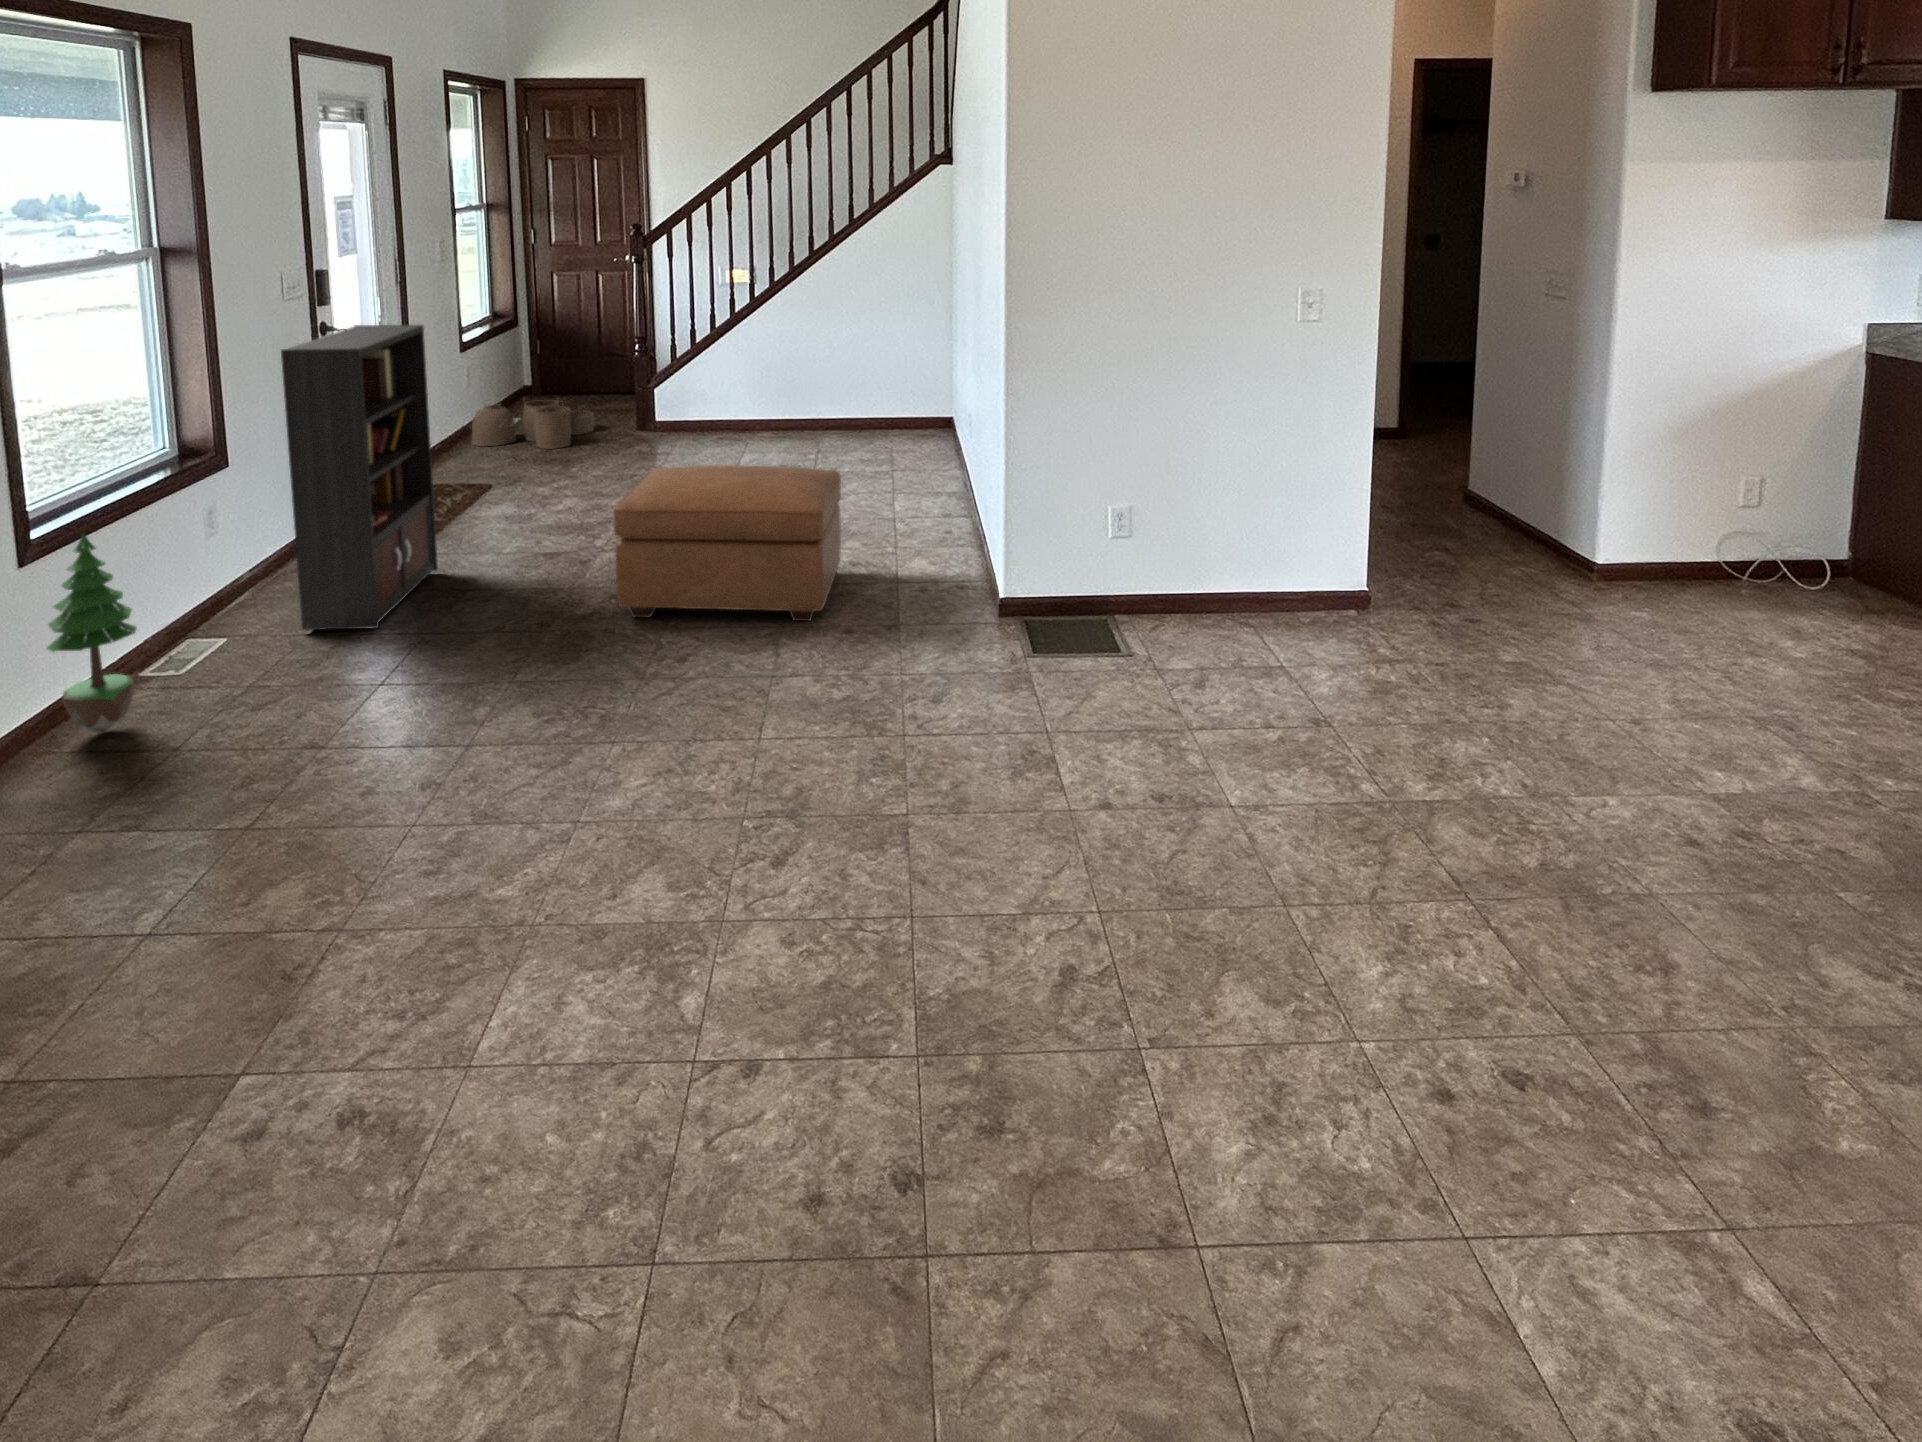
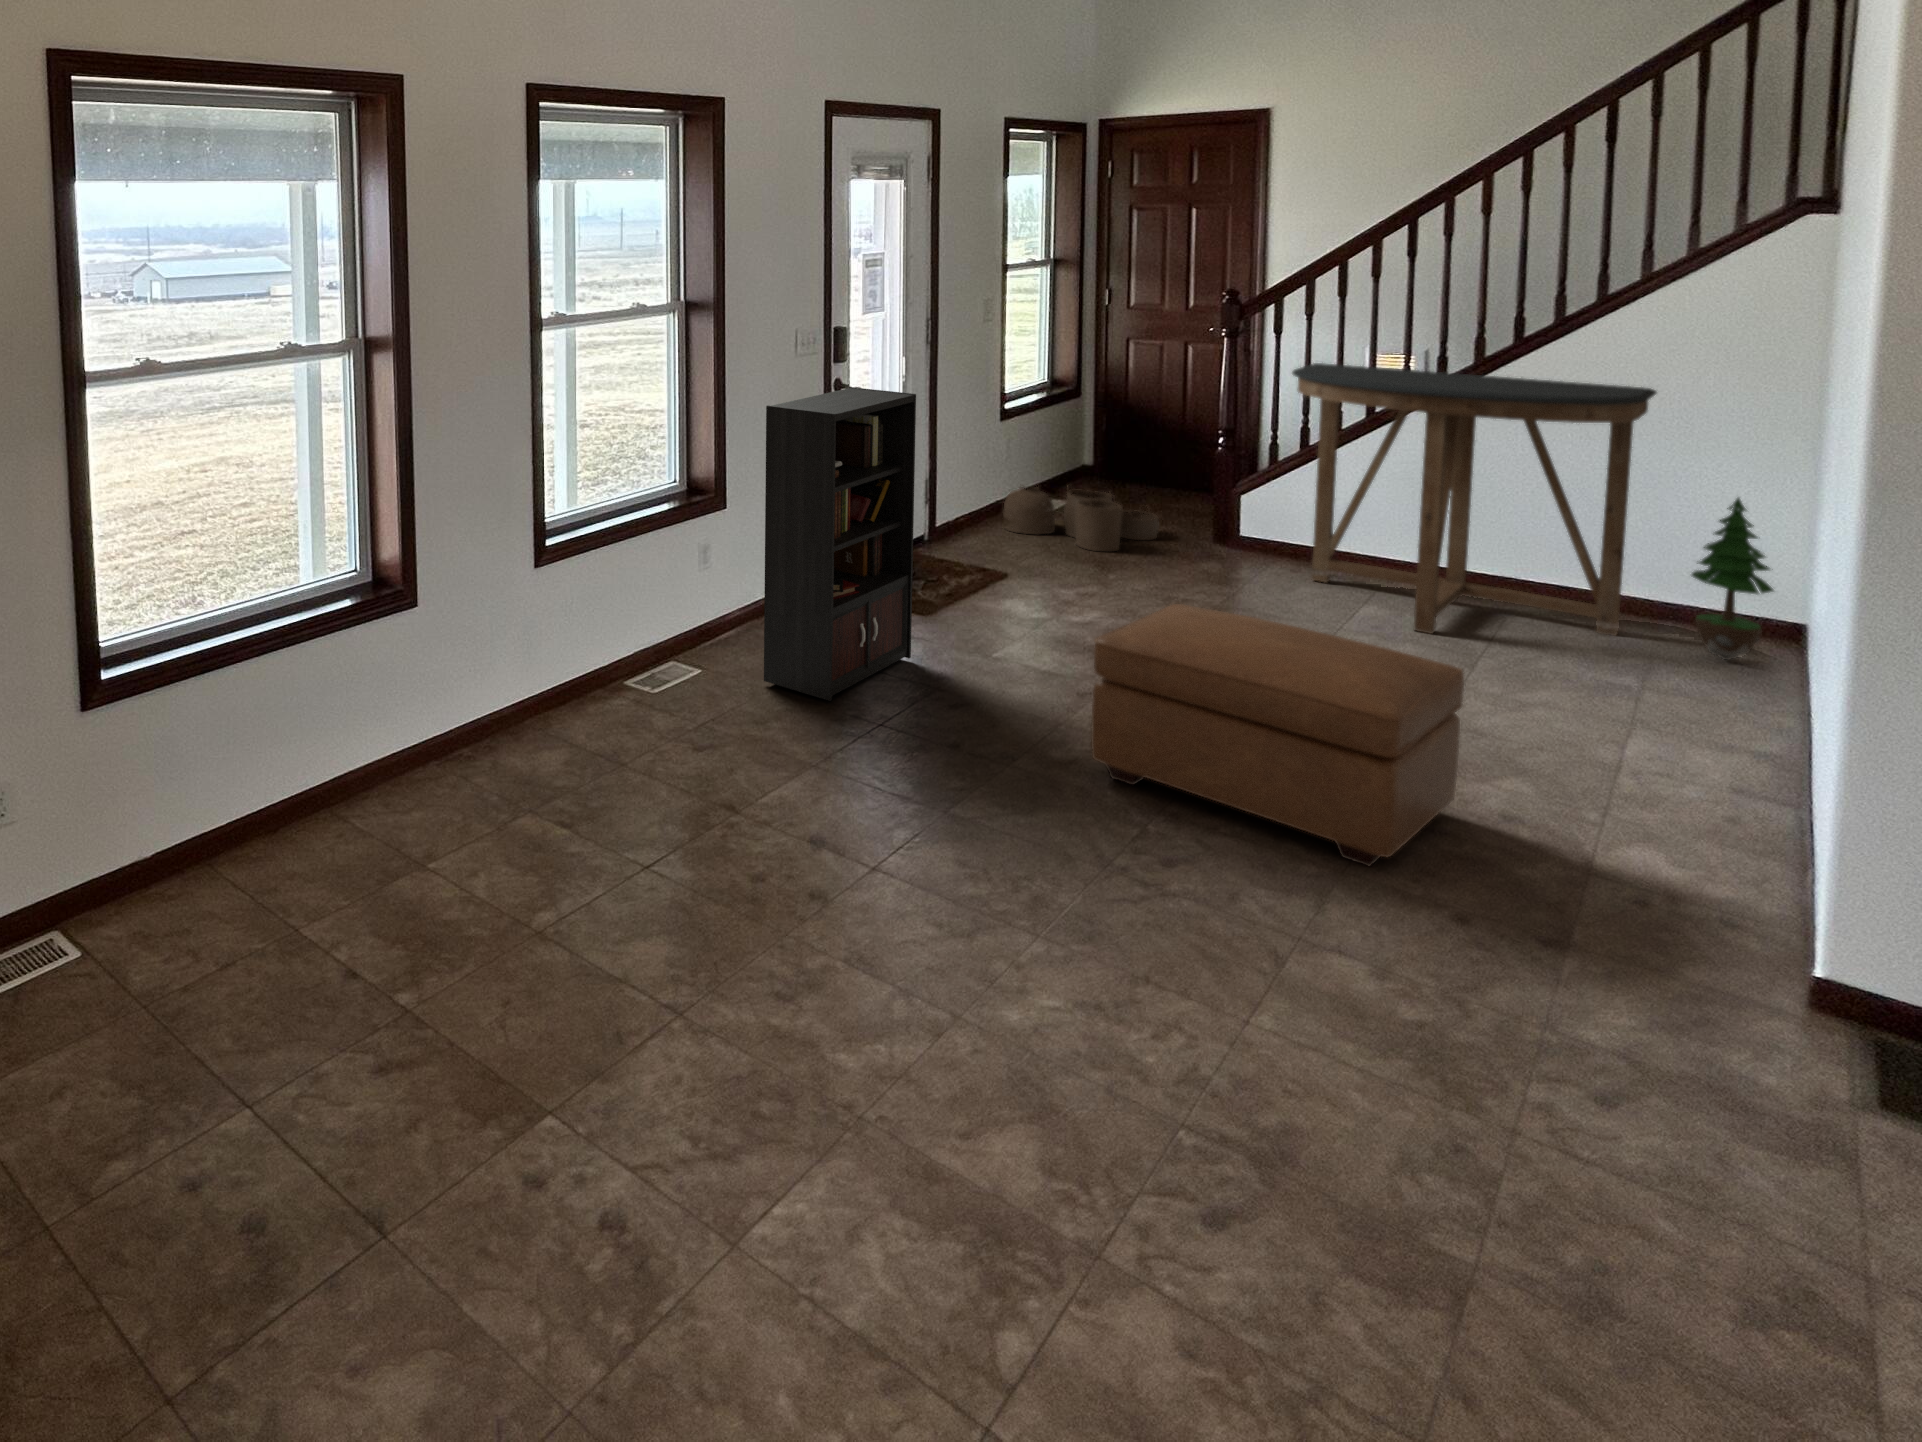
console table: none [685,277,883,461] -> present [1292,363,1656,636]
potted tree: present [47,534,137,733] -> present [1692,498,1774,660]

